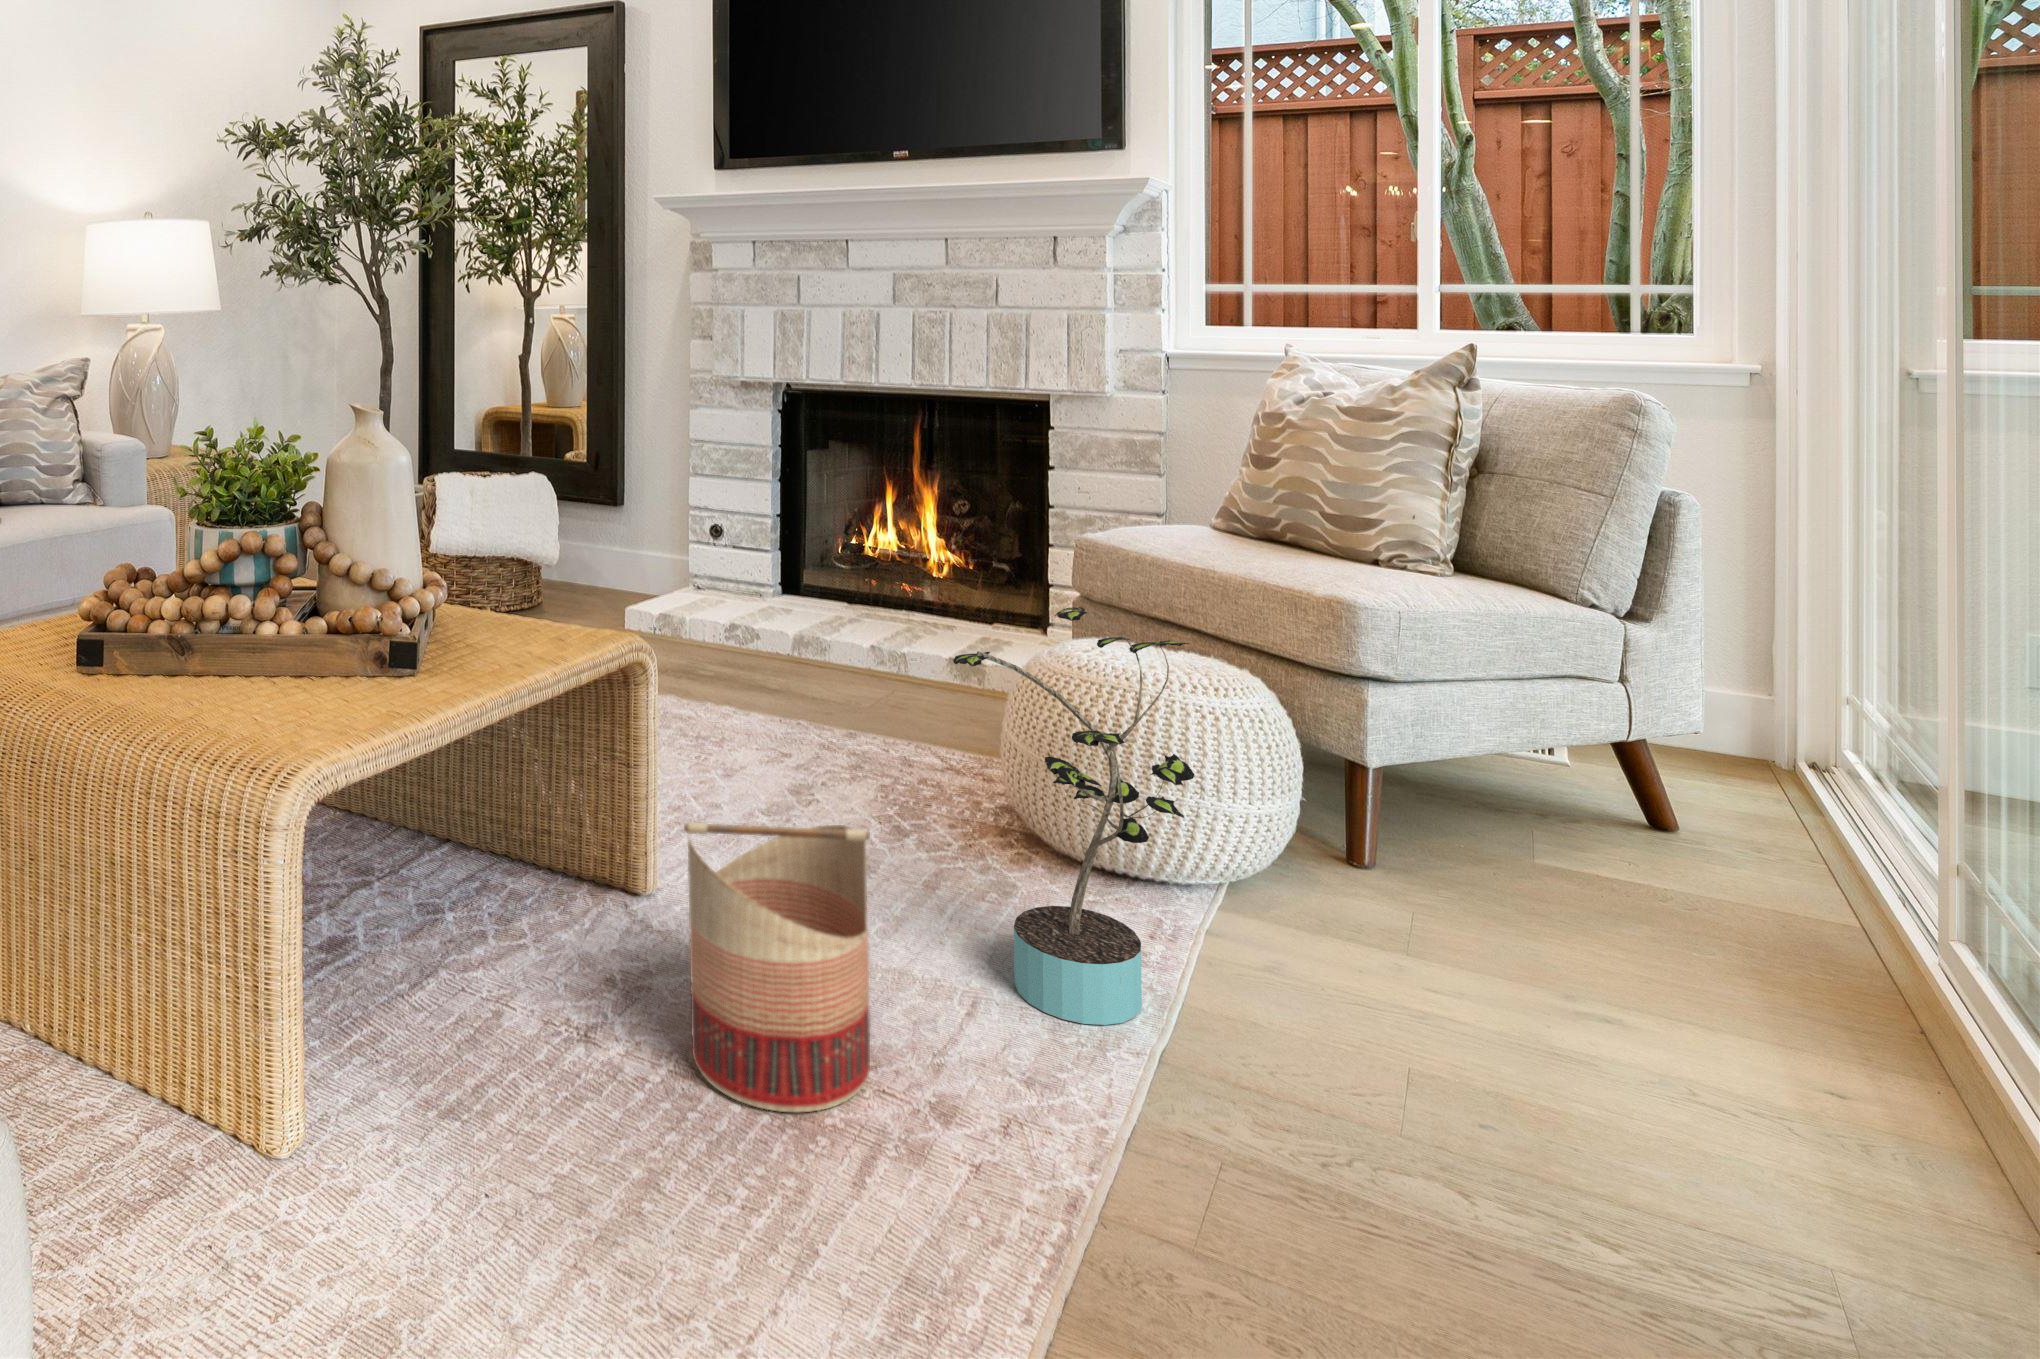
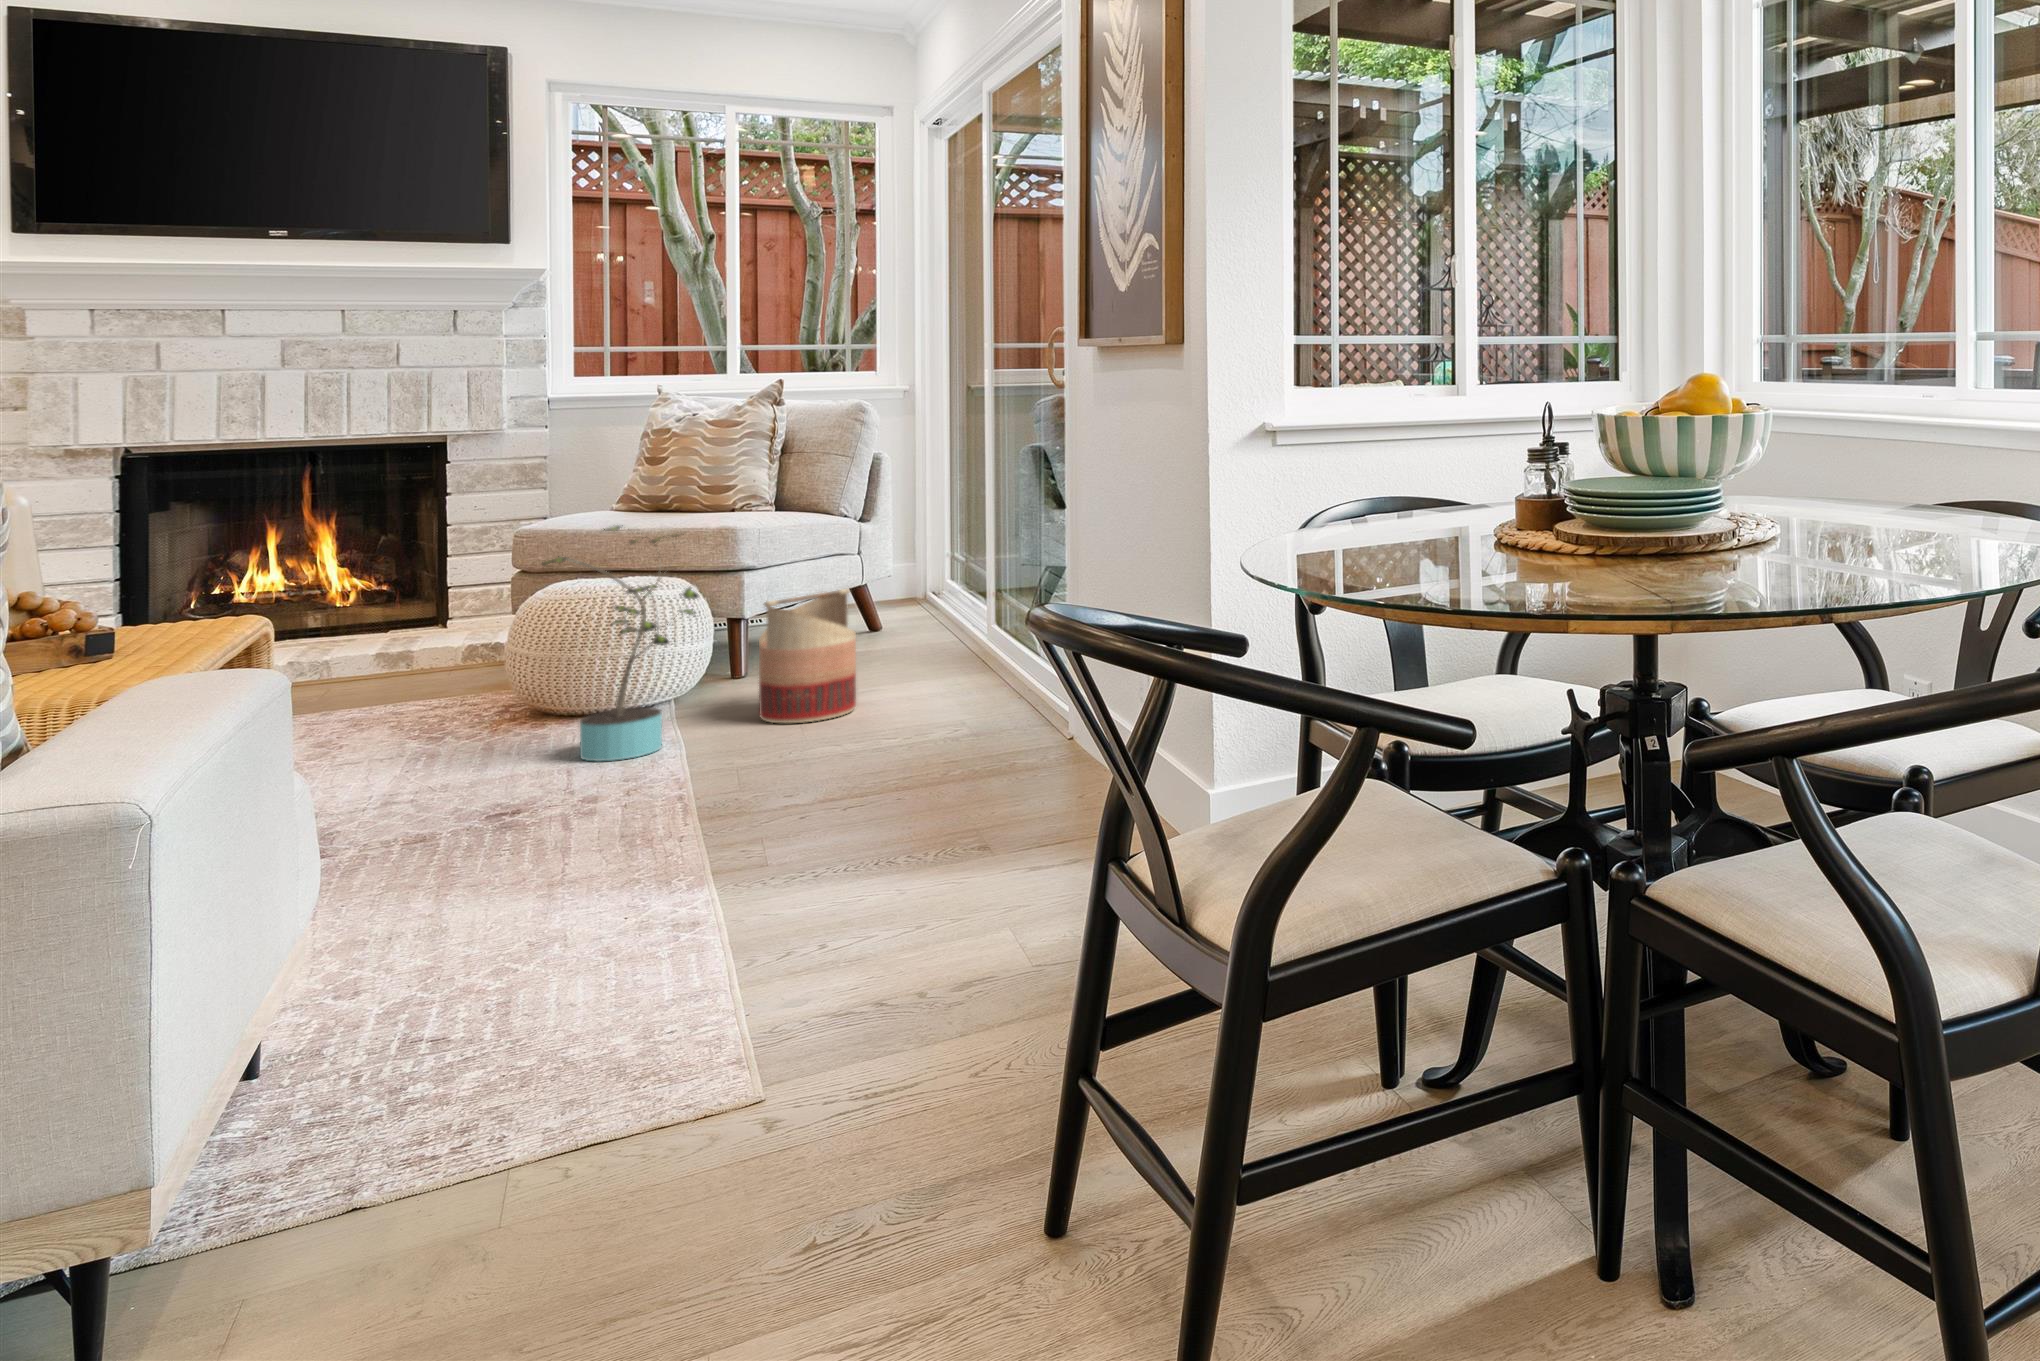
basket: present [684,822,870,1112] -> present [759,589,856,723]

